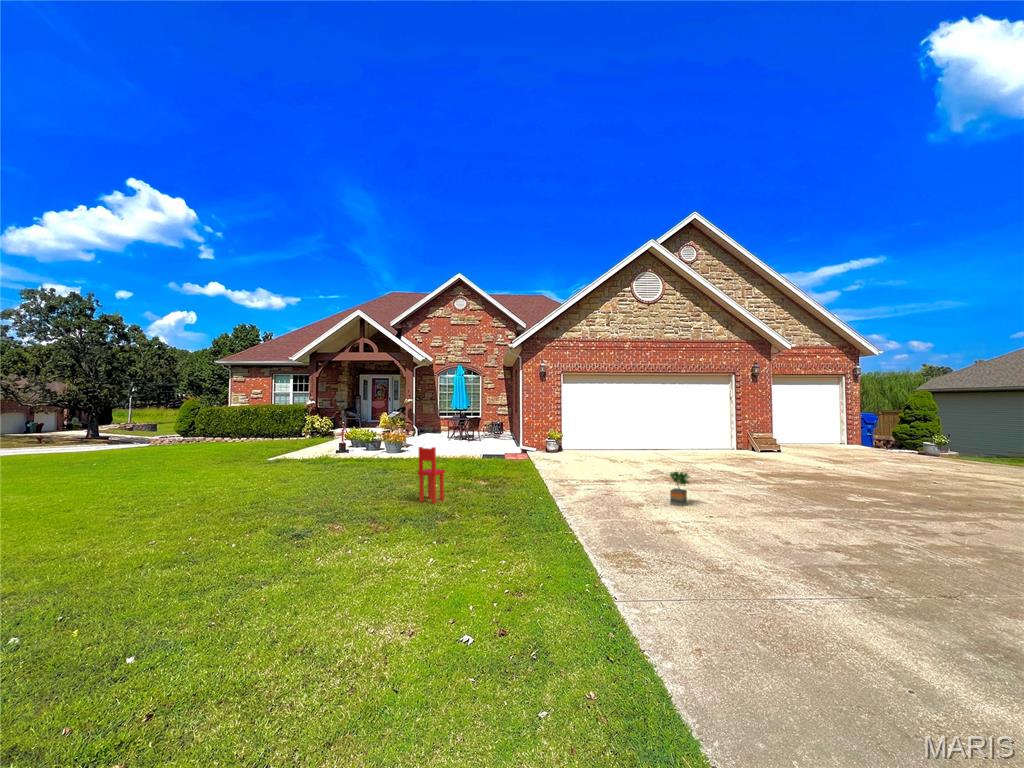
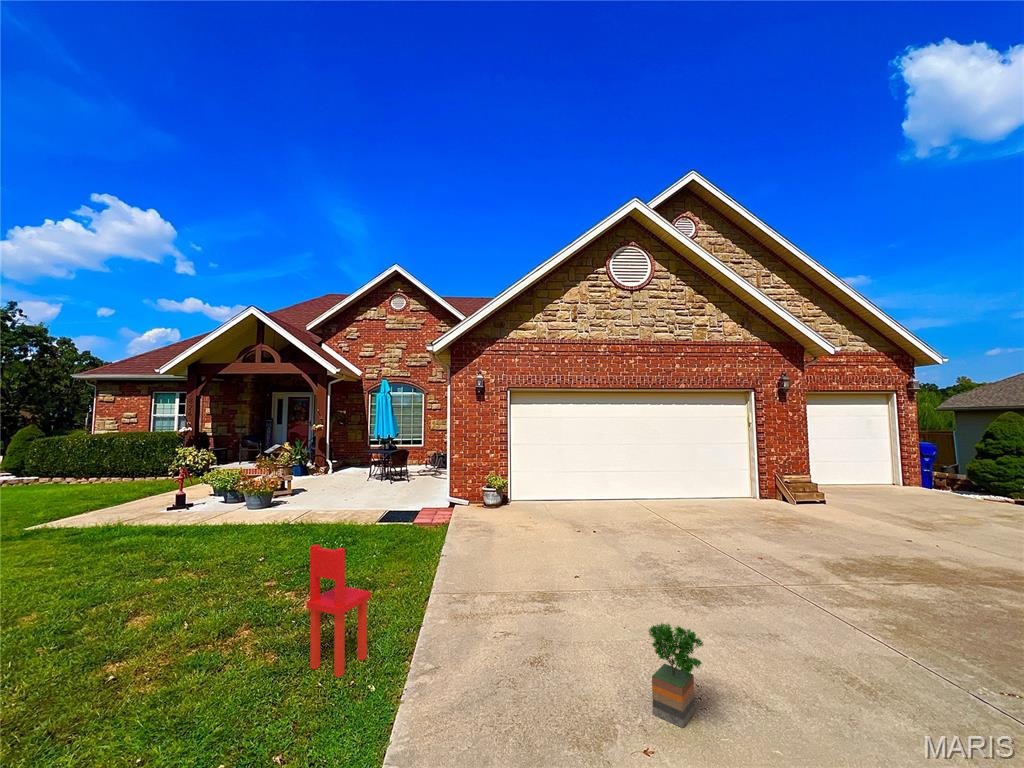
chair: present [417,447,445,504] -> present [307,545,371,677]

